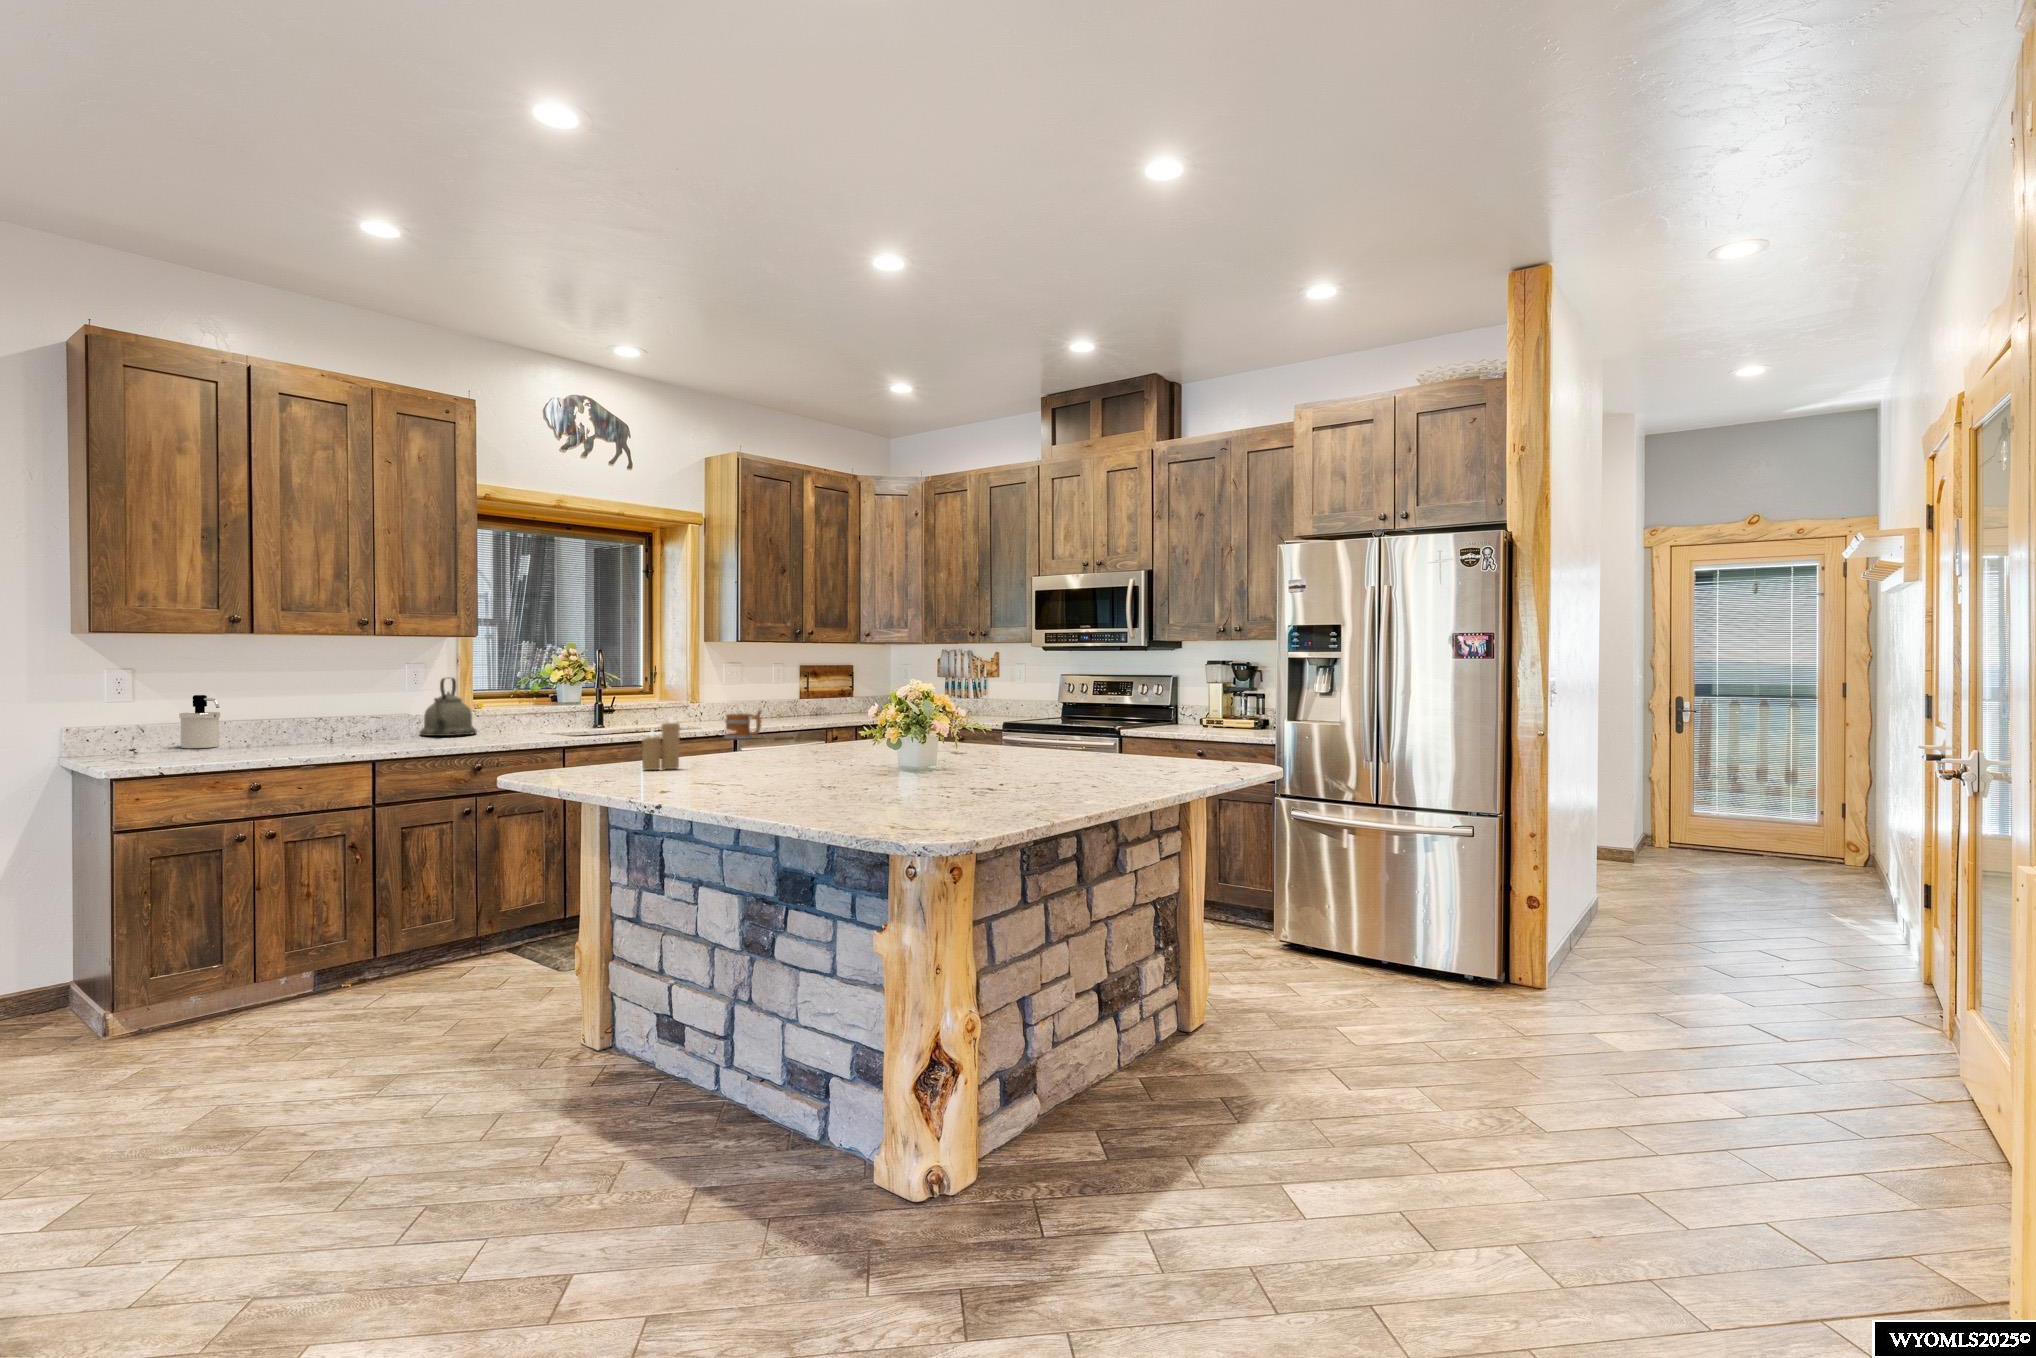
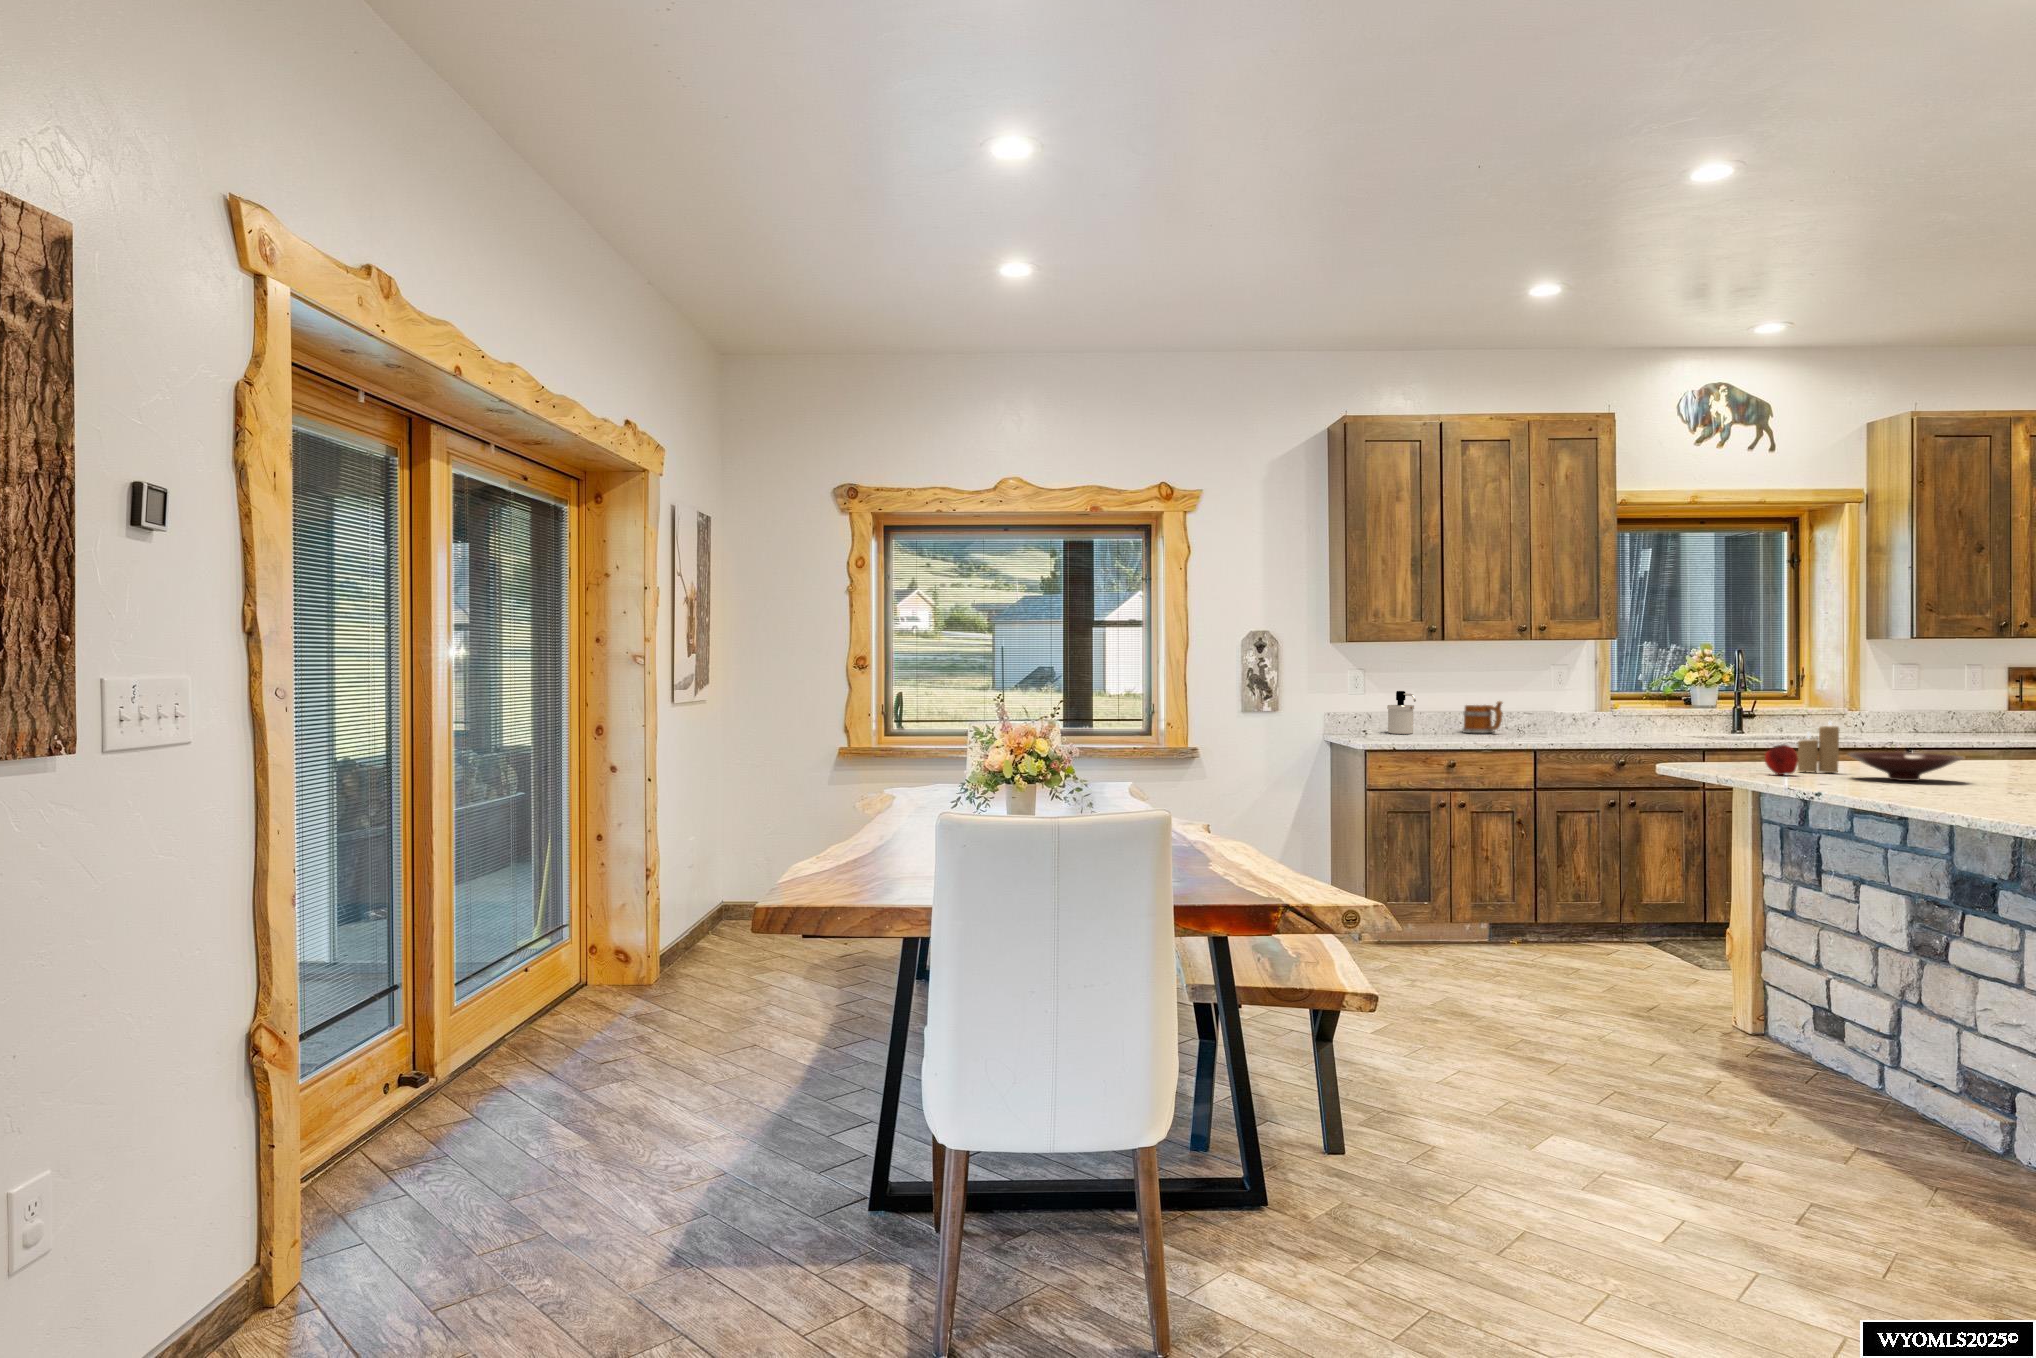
kettle: present [419,678,477,736] -> none [1564,678,1616,733]
mug: present [724,710,761,739] -> present [1462,701,1503,733]
apple: none [609,744,641,776] -> present [1765,744,1798,775]
bowl: none [685,745,783,774] -> present [1848,752,1963,781]

